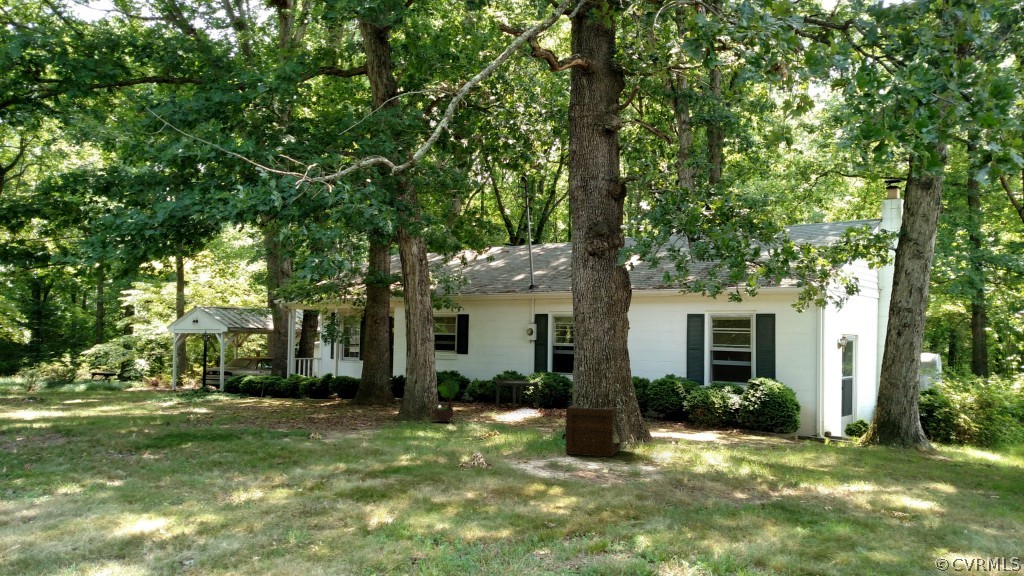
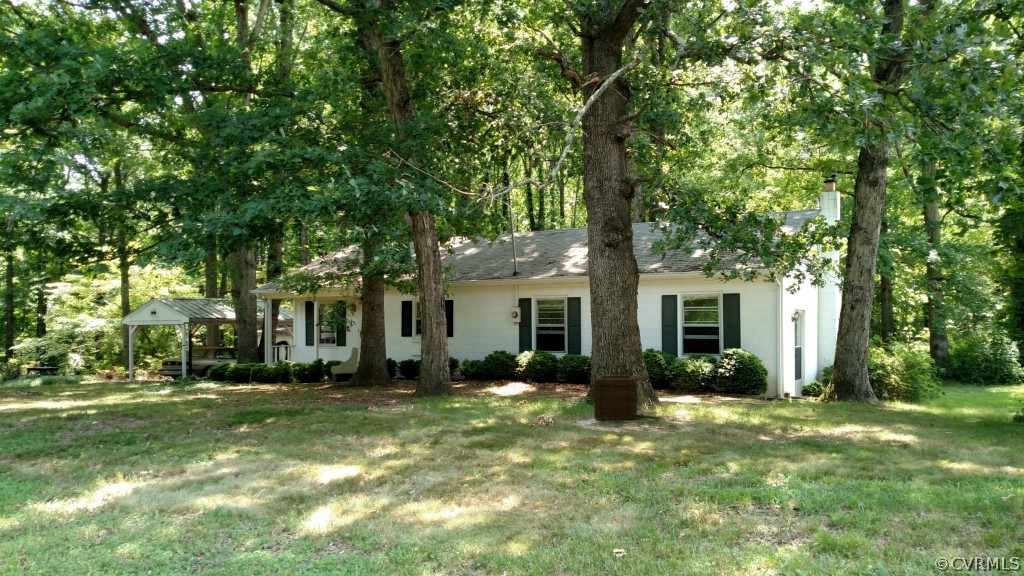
chair: none [329,362,358,404] -> present [331,347,359,387]
round table: present [495,379,540,410] -> none [490,358,532,386]
potted tree: present [434,381,458,422] -> none [450,357,474,399]

